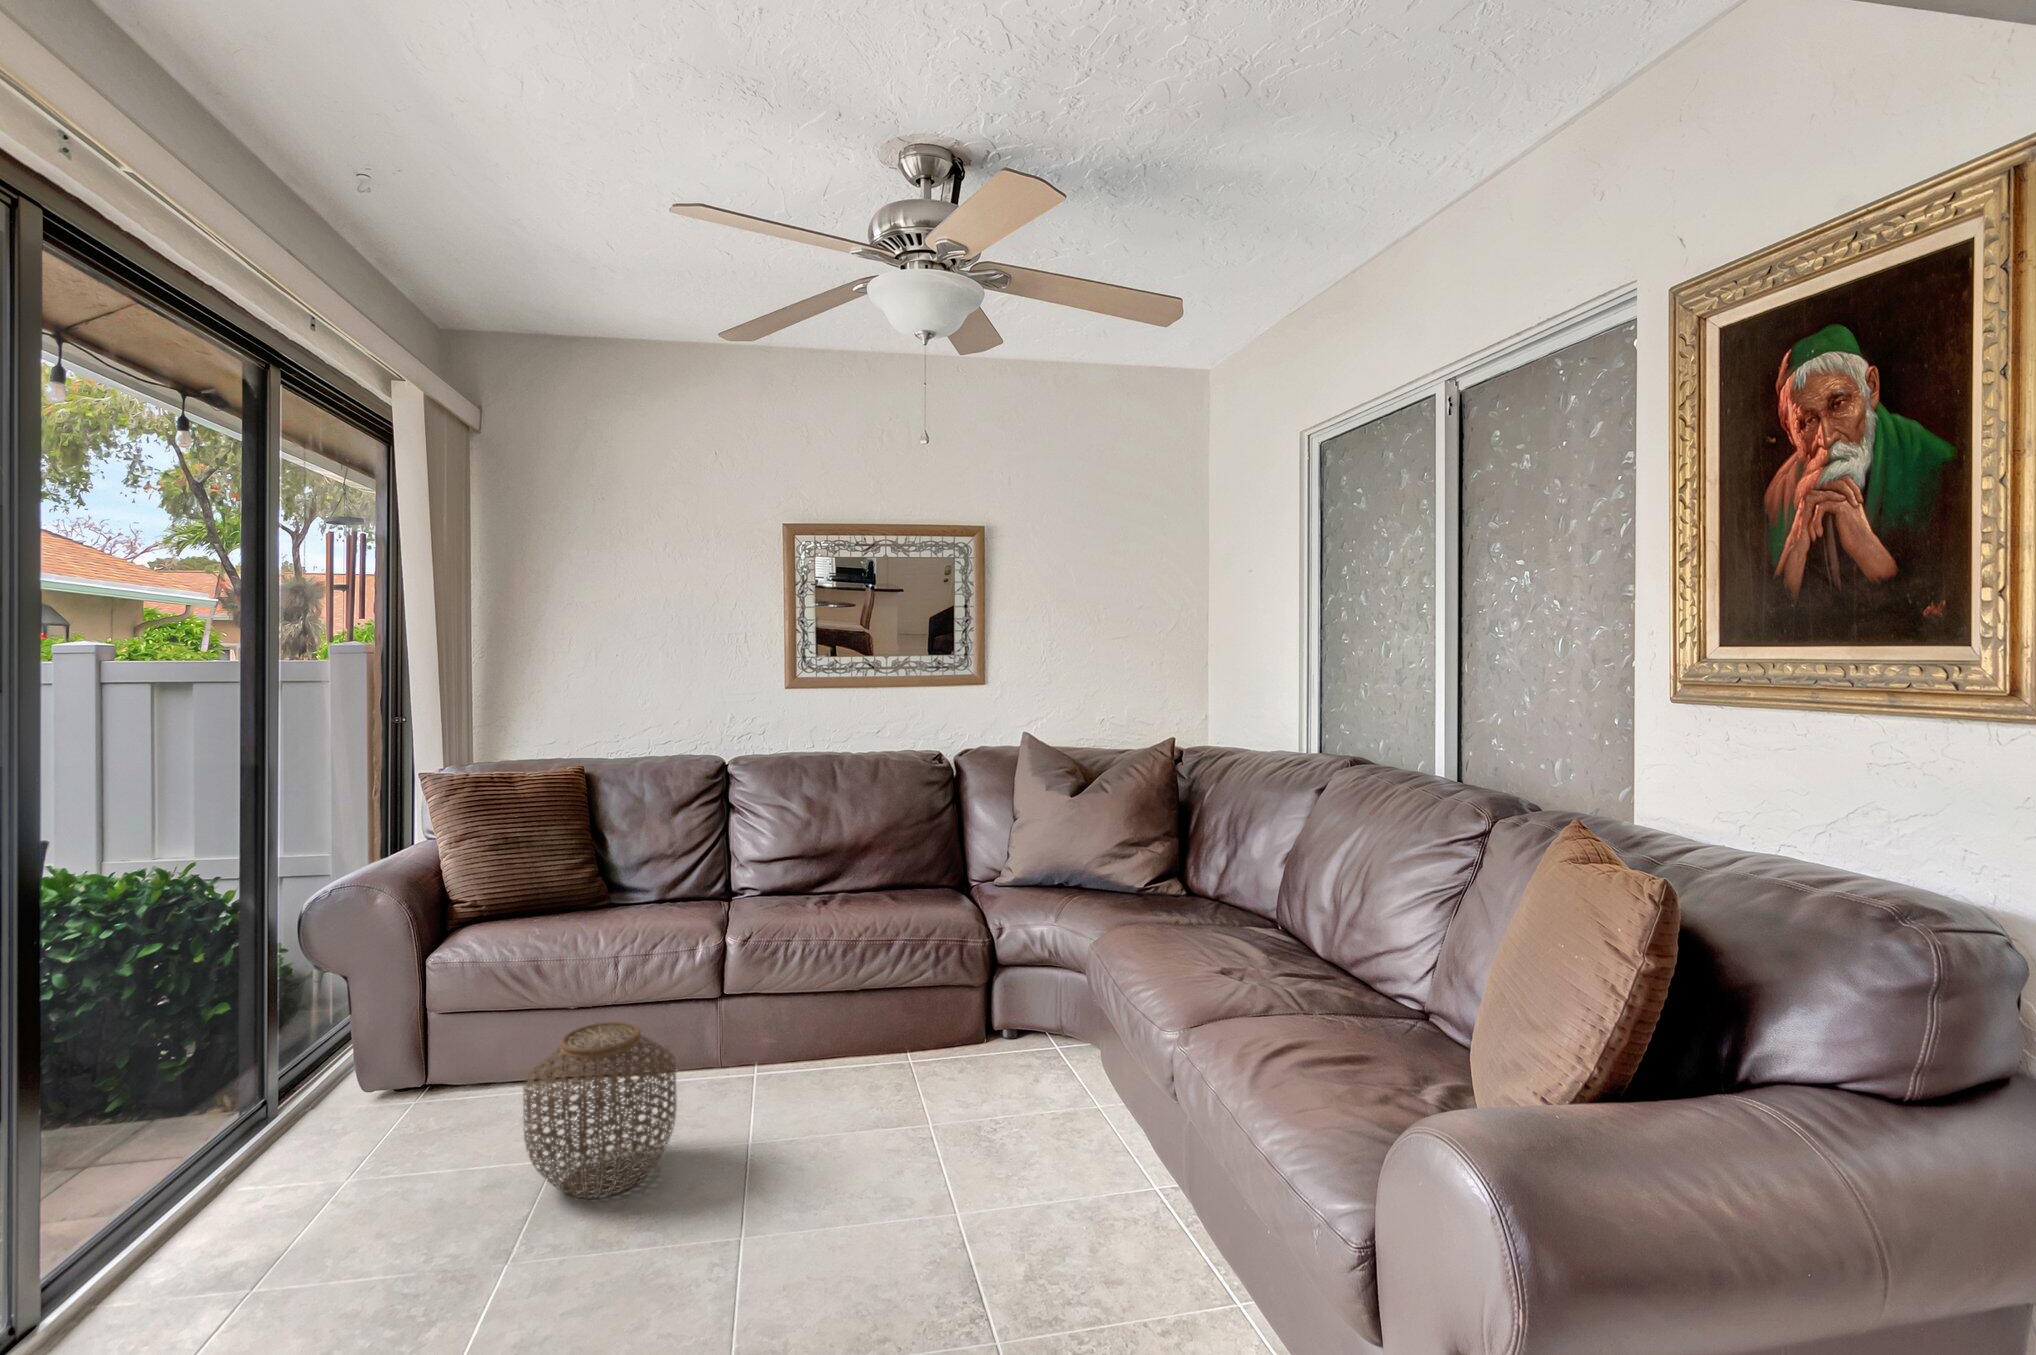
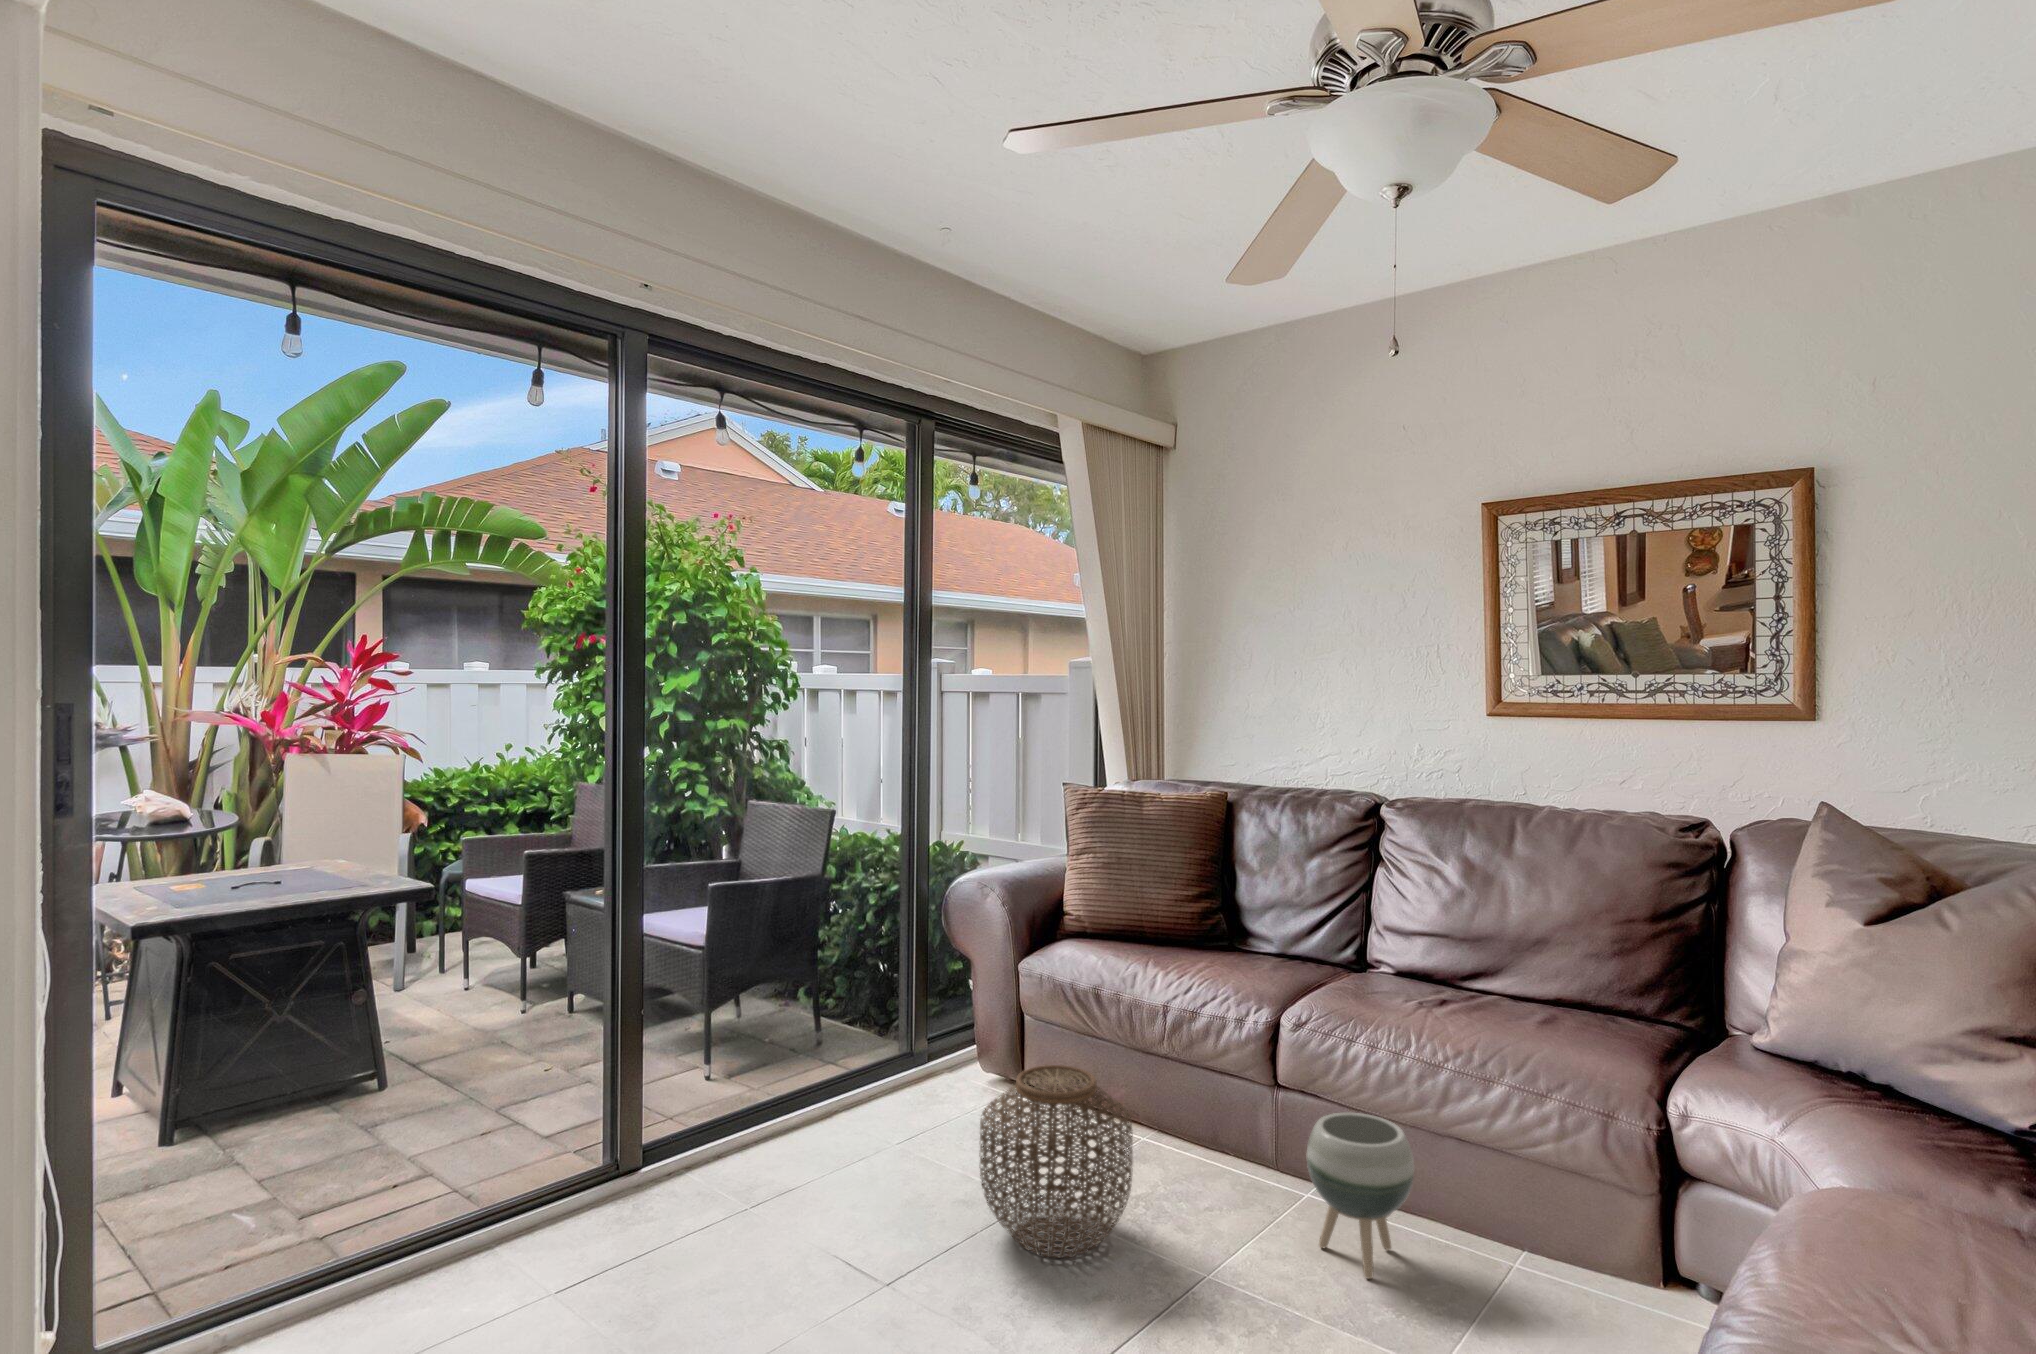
planter: none [789,988,867,1103] -> present [1307,1112,1415,1279]

